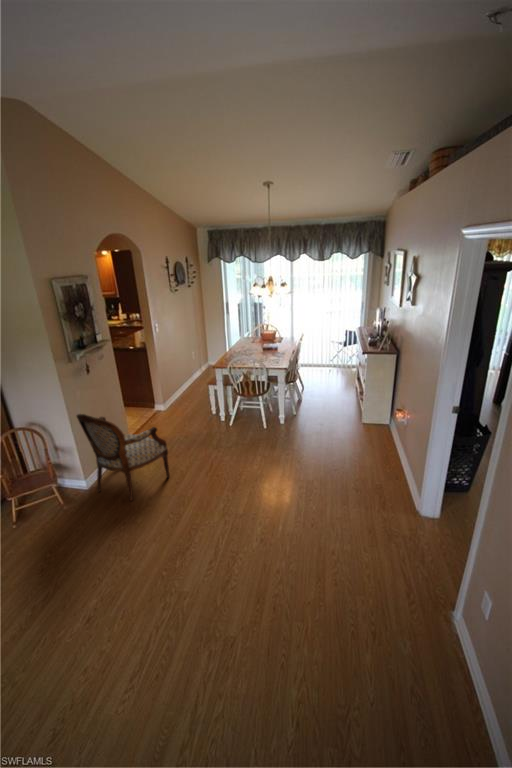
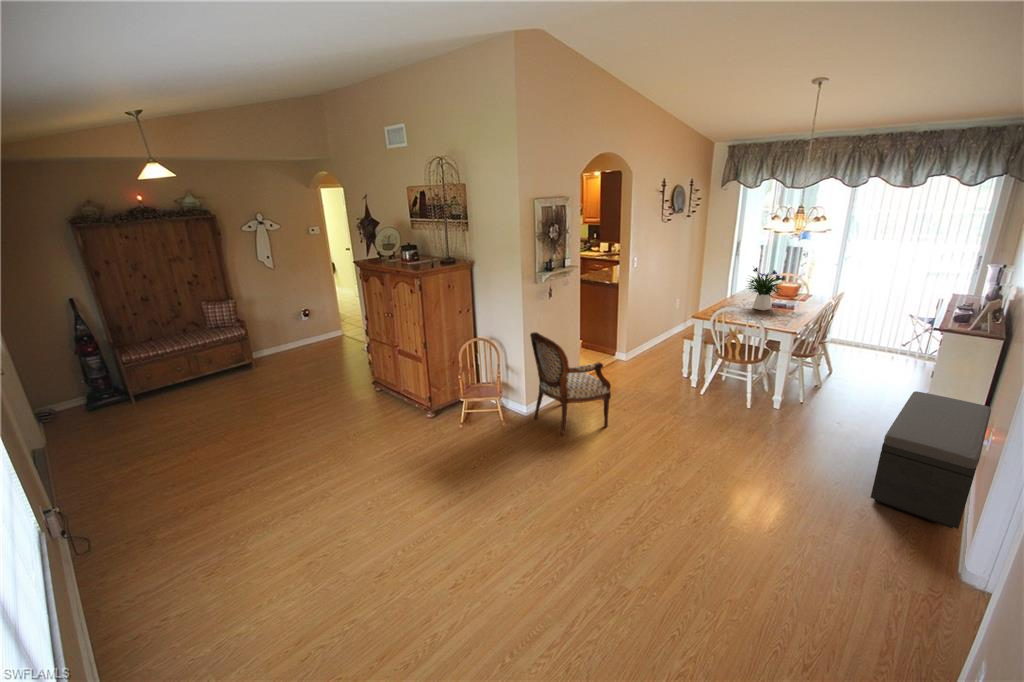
flower arrangement: none [240,323,270,355] -> present [748,267,785,310]
storage bench: none [353,396,409,481] -> present [871,391,991,529]

